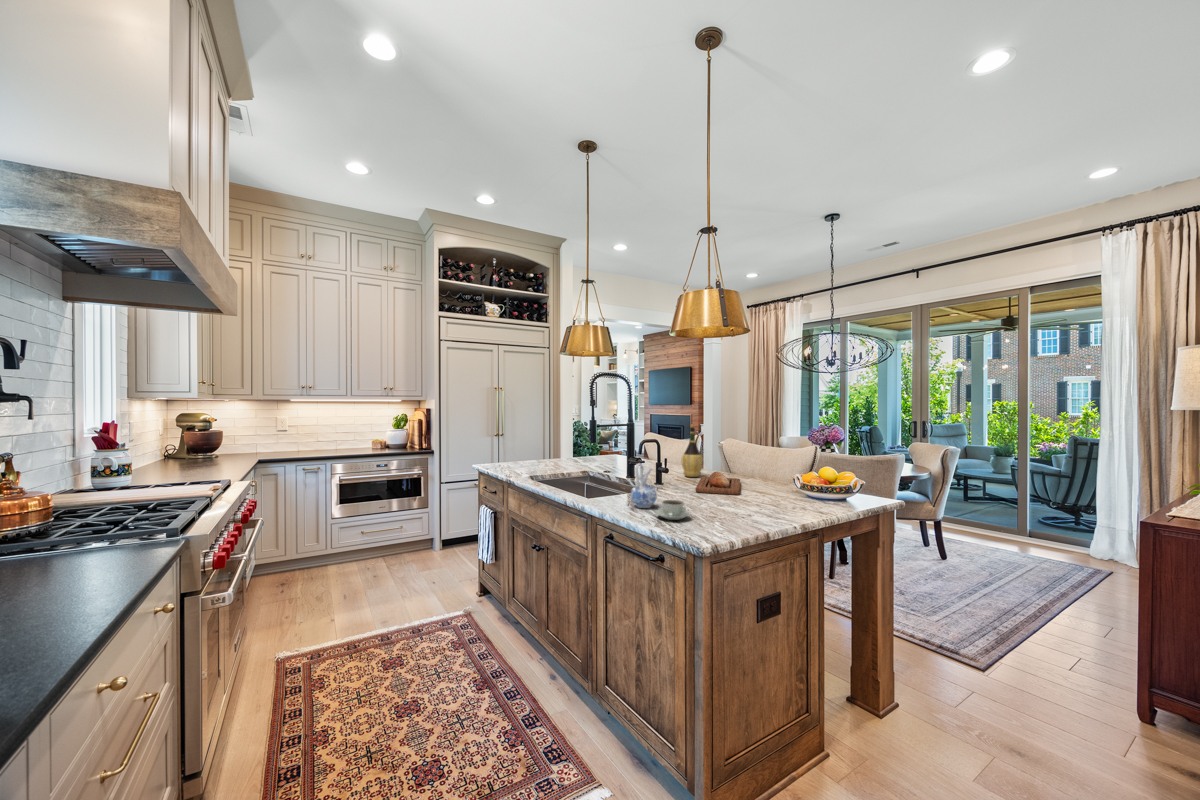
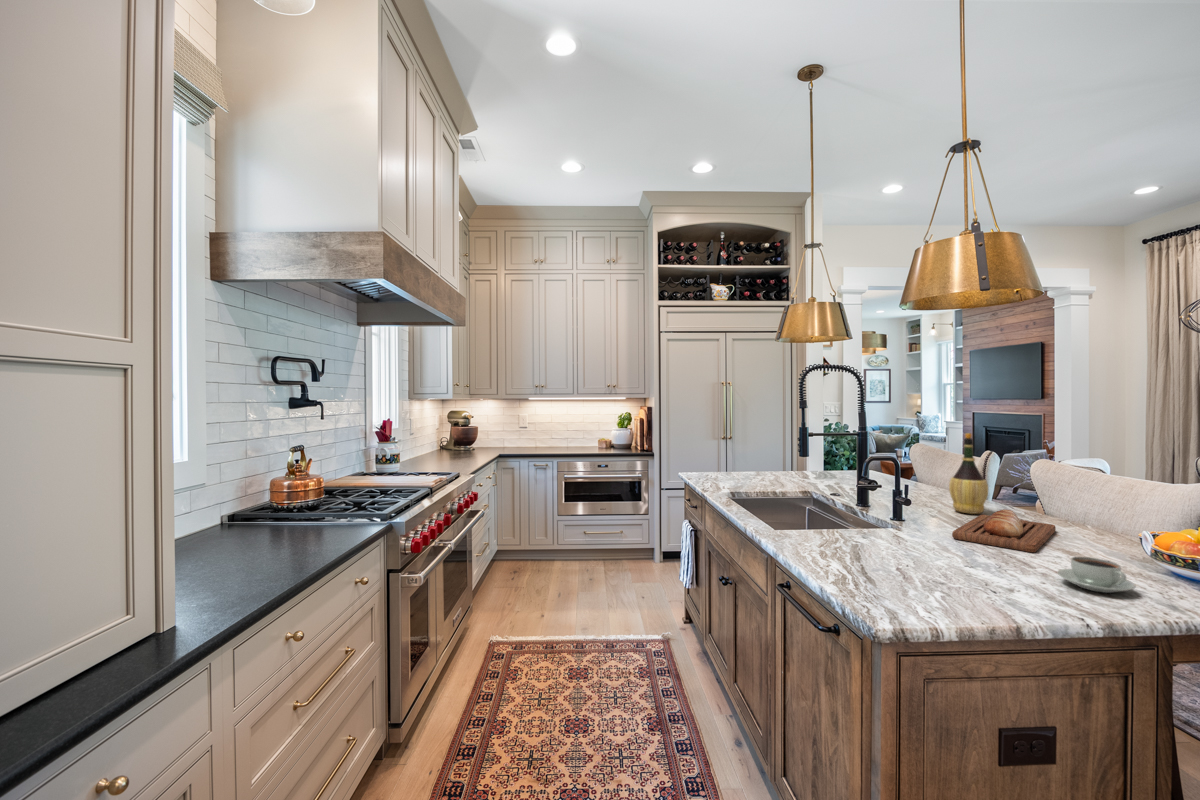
ceramic pitcher: present [630,463,657,508] -> none [823,488,864,553]
coffee cup: present [655,500,690,520] -> present [1057,557,1136,593]

